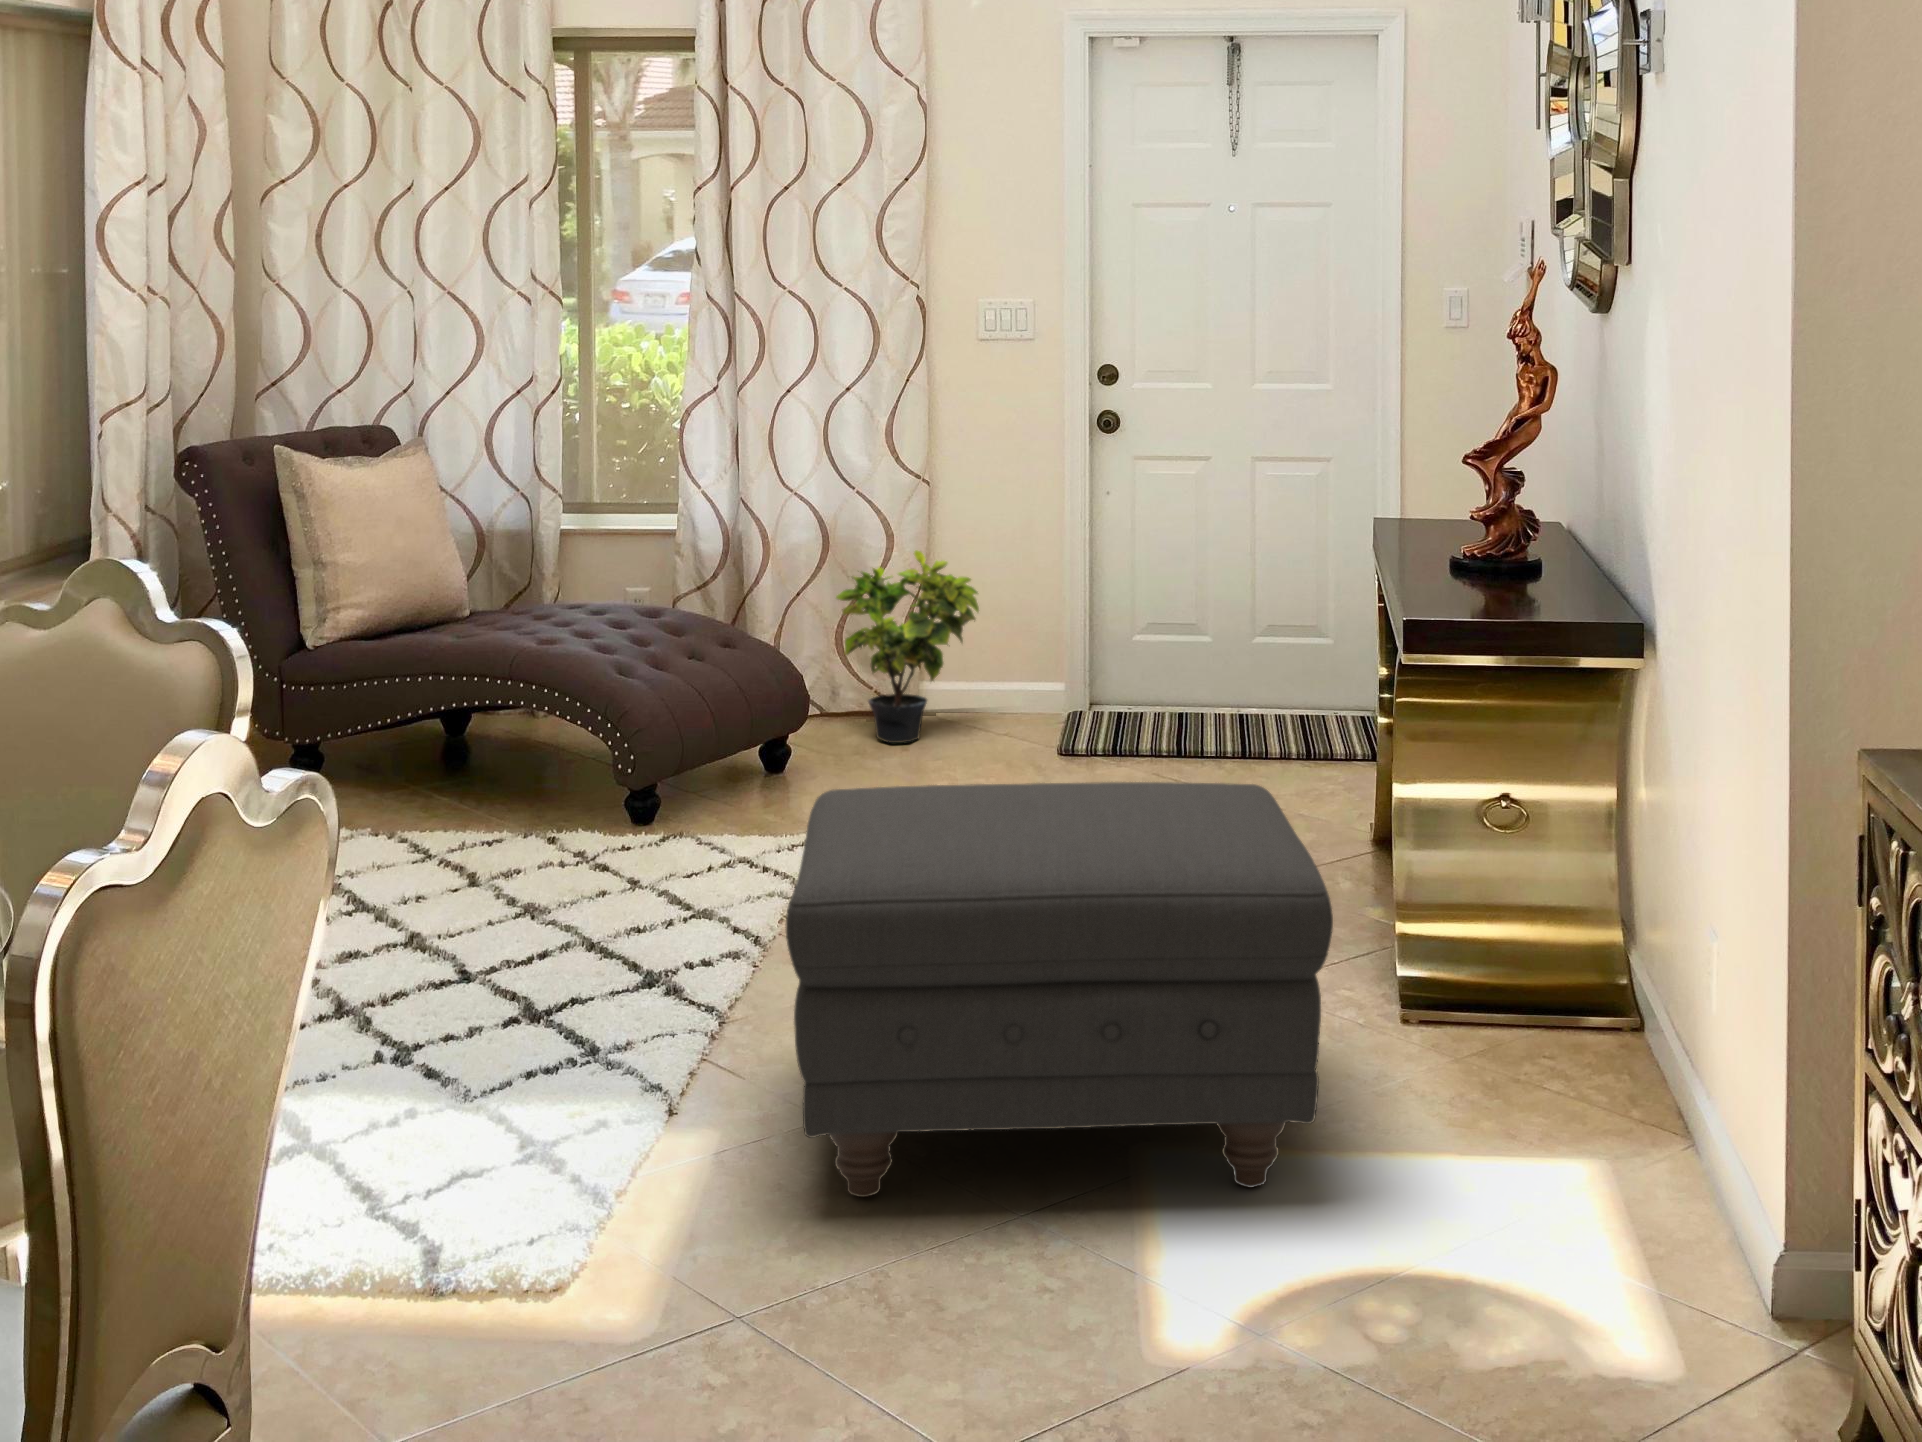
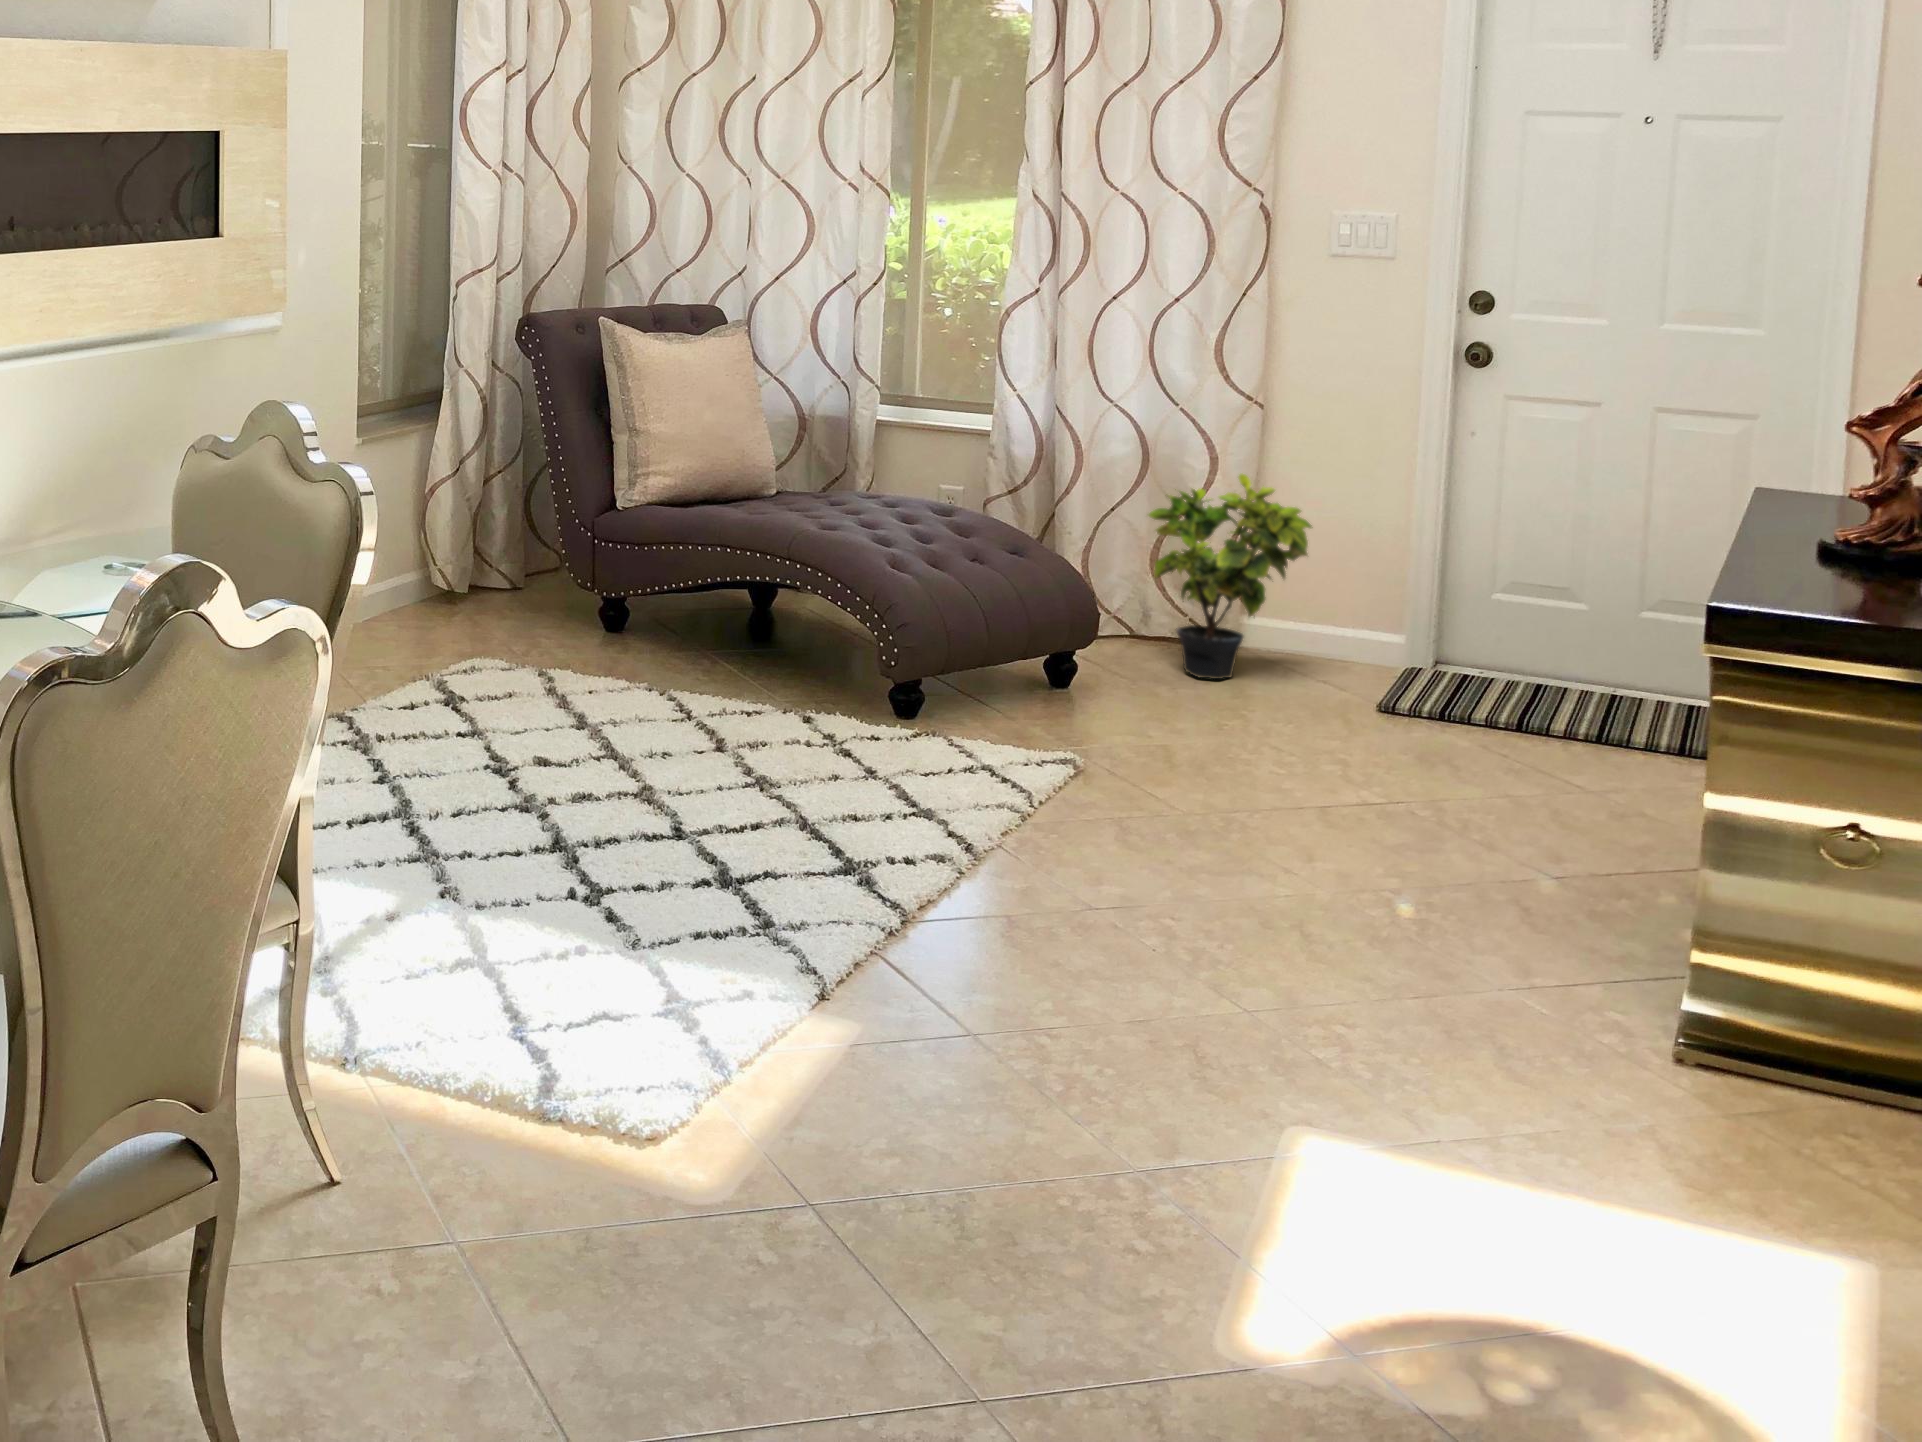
ottoman: present [786,782,1333,1197] -> none [907,700,1558,1225]

